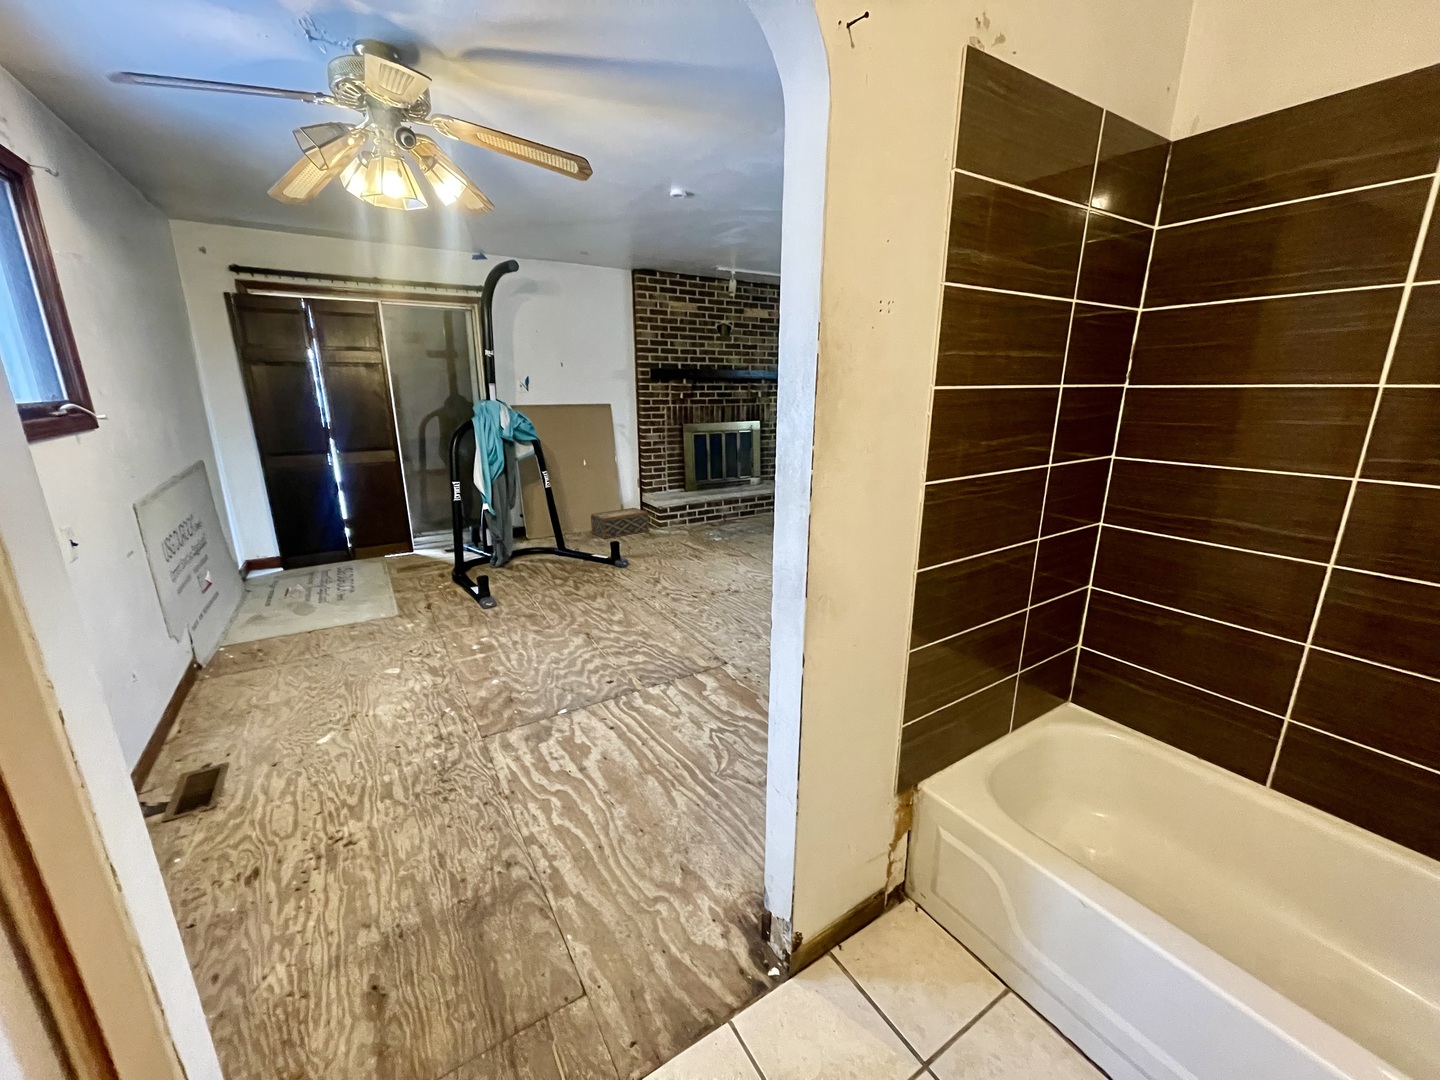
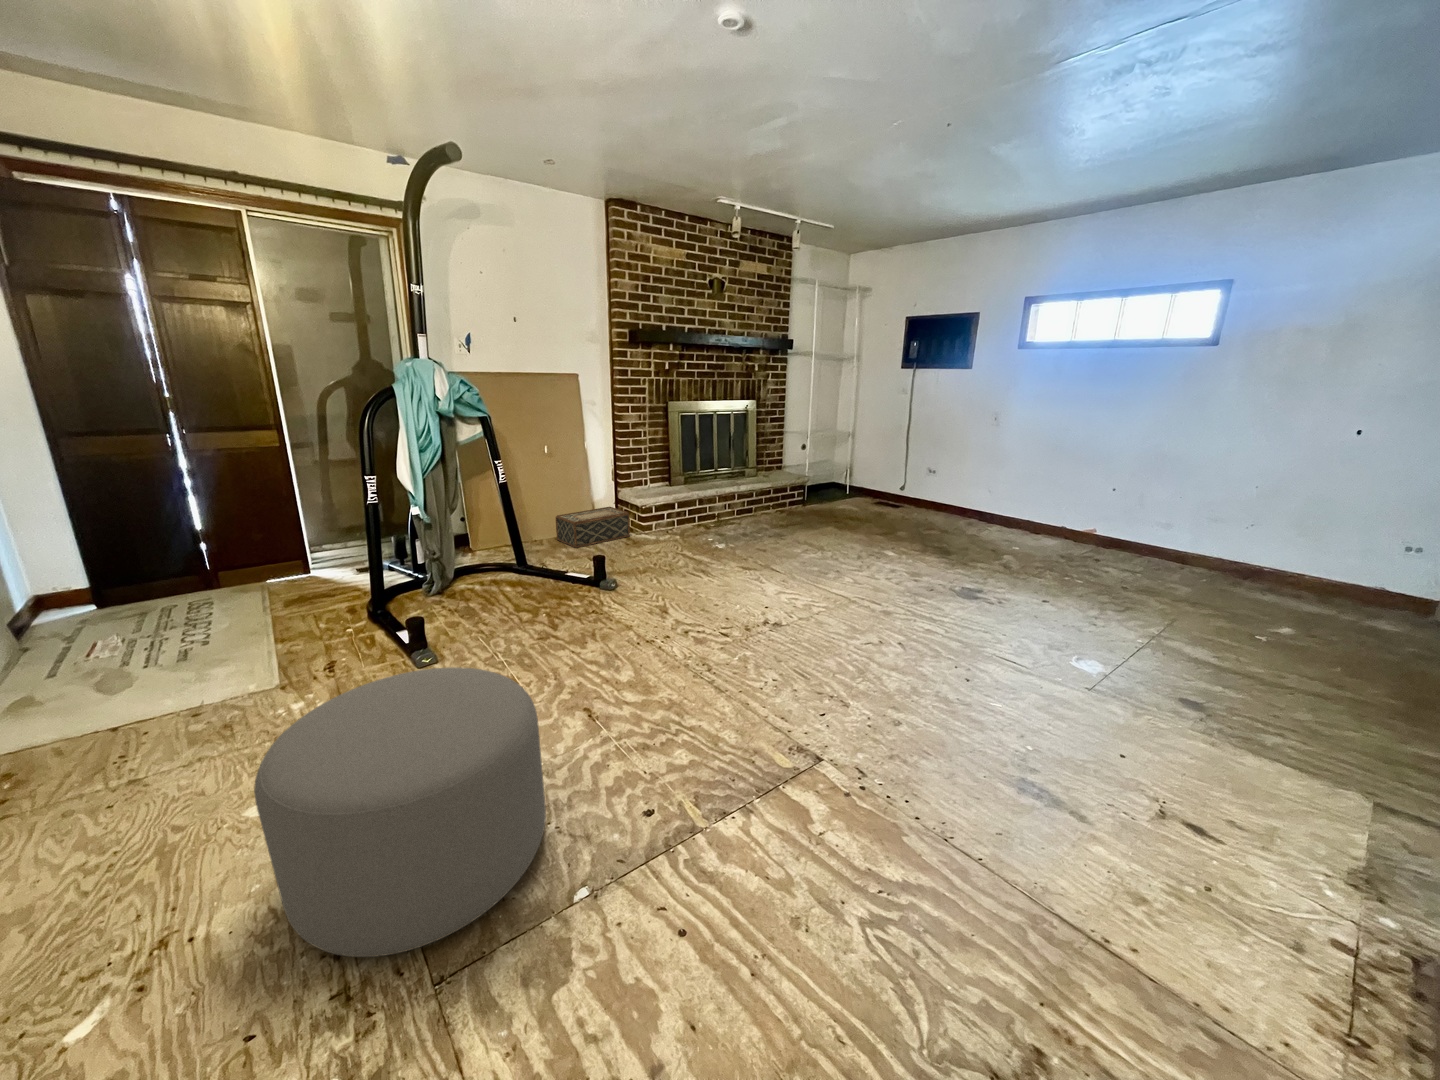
ottoman: none [399,592,549,724] -> present [254,667,546,957]

